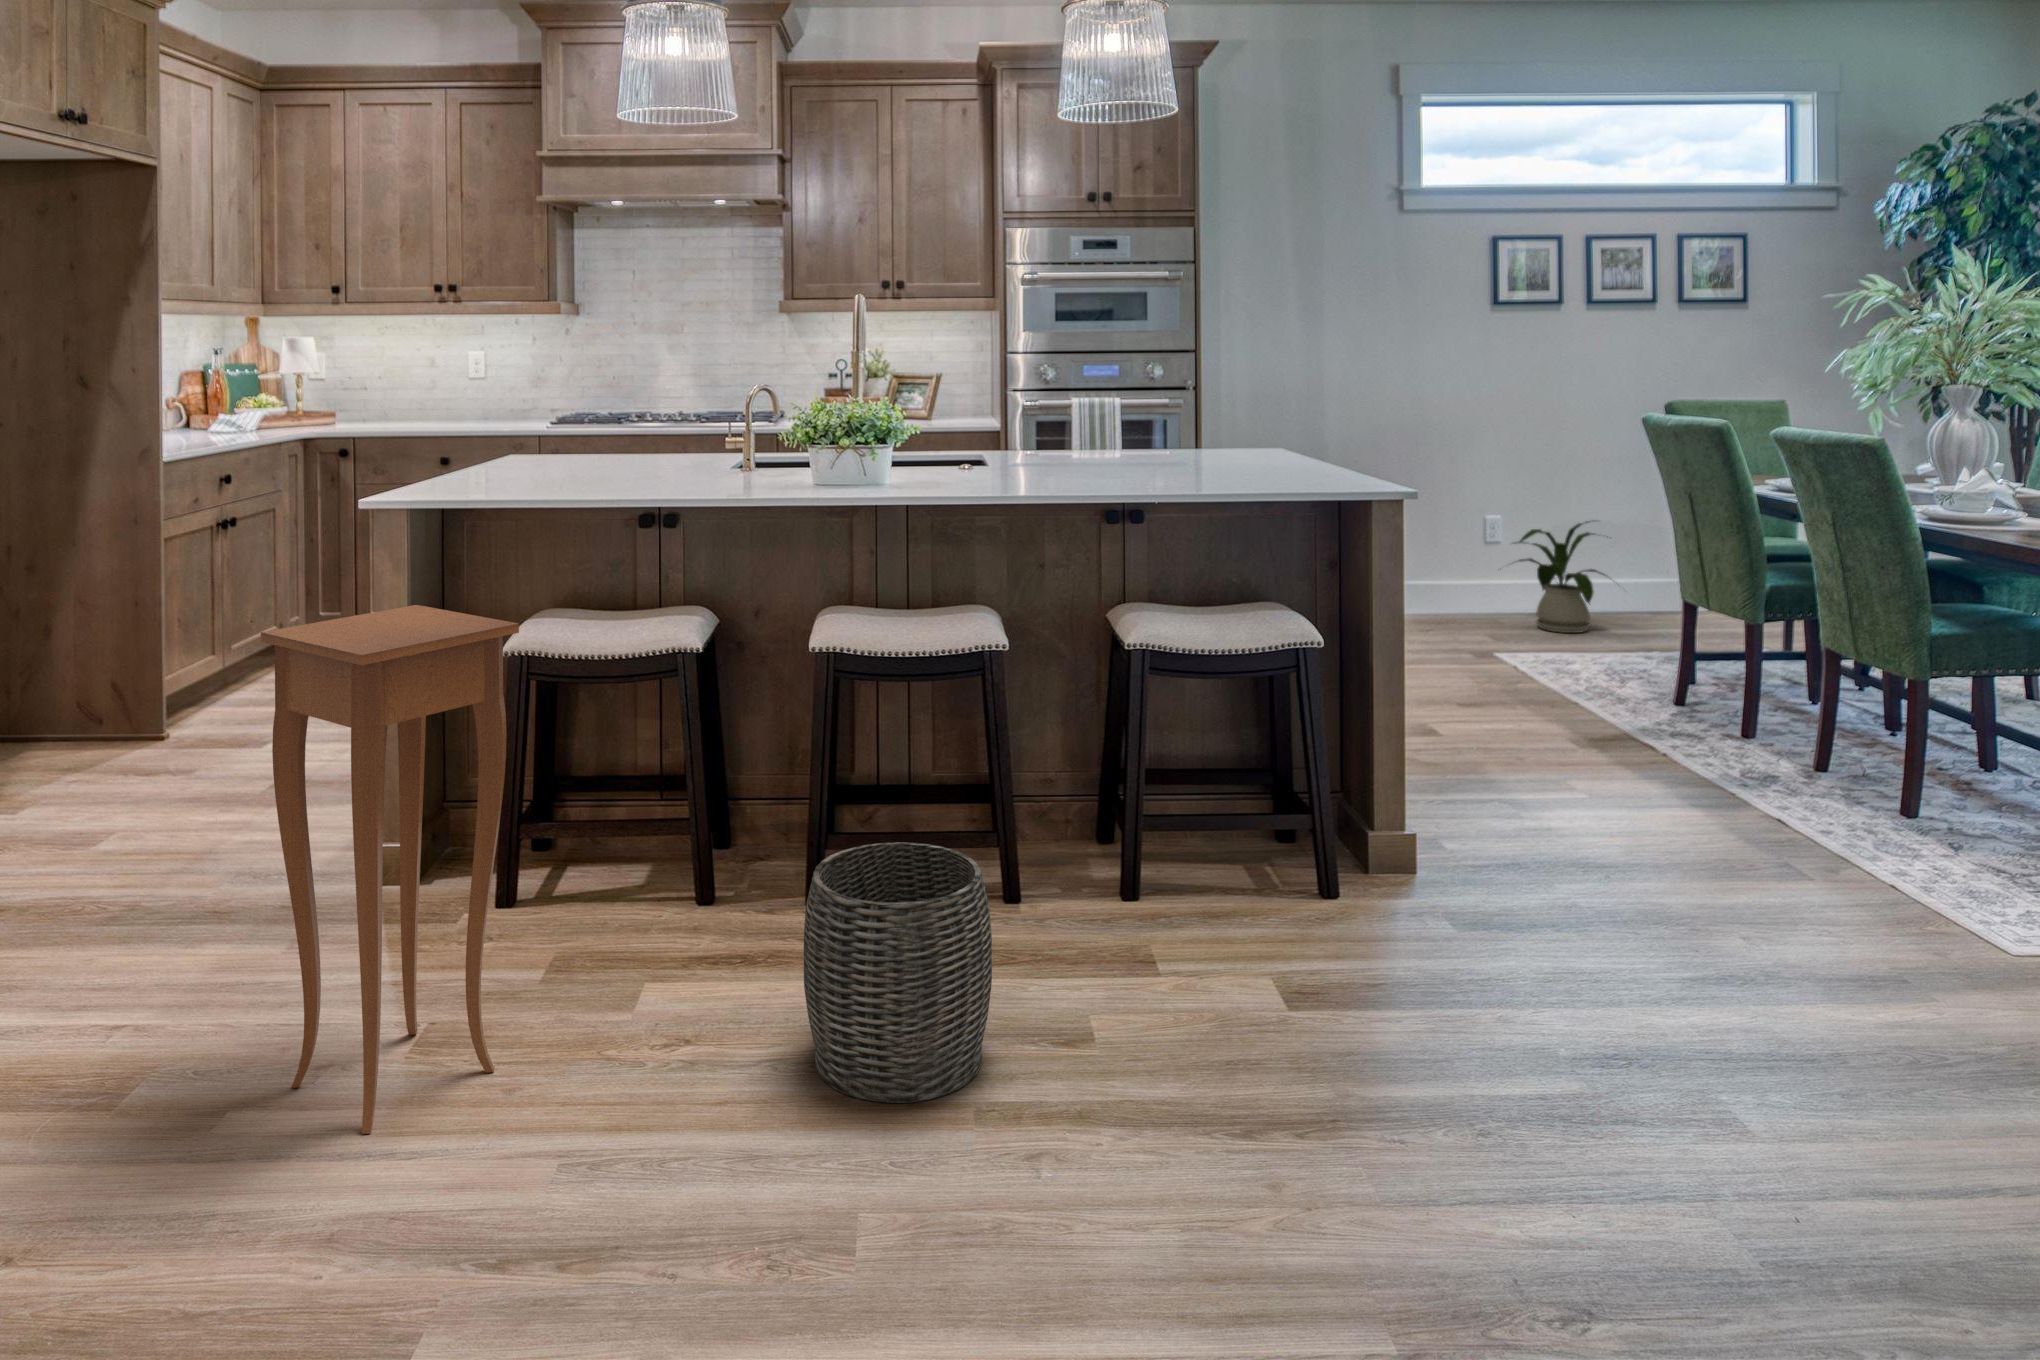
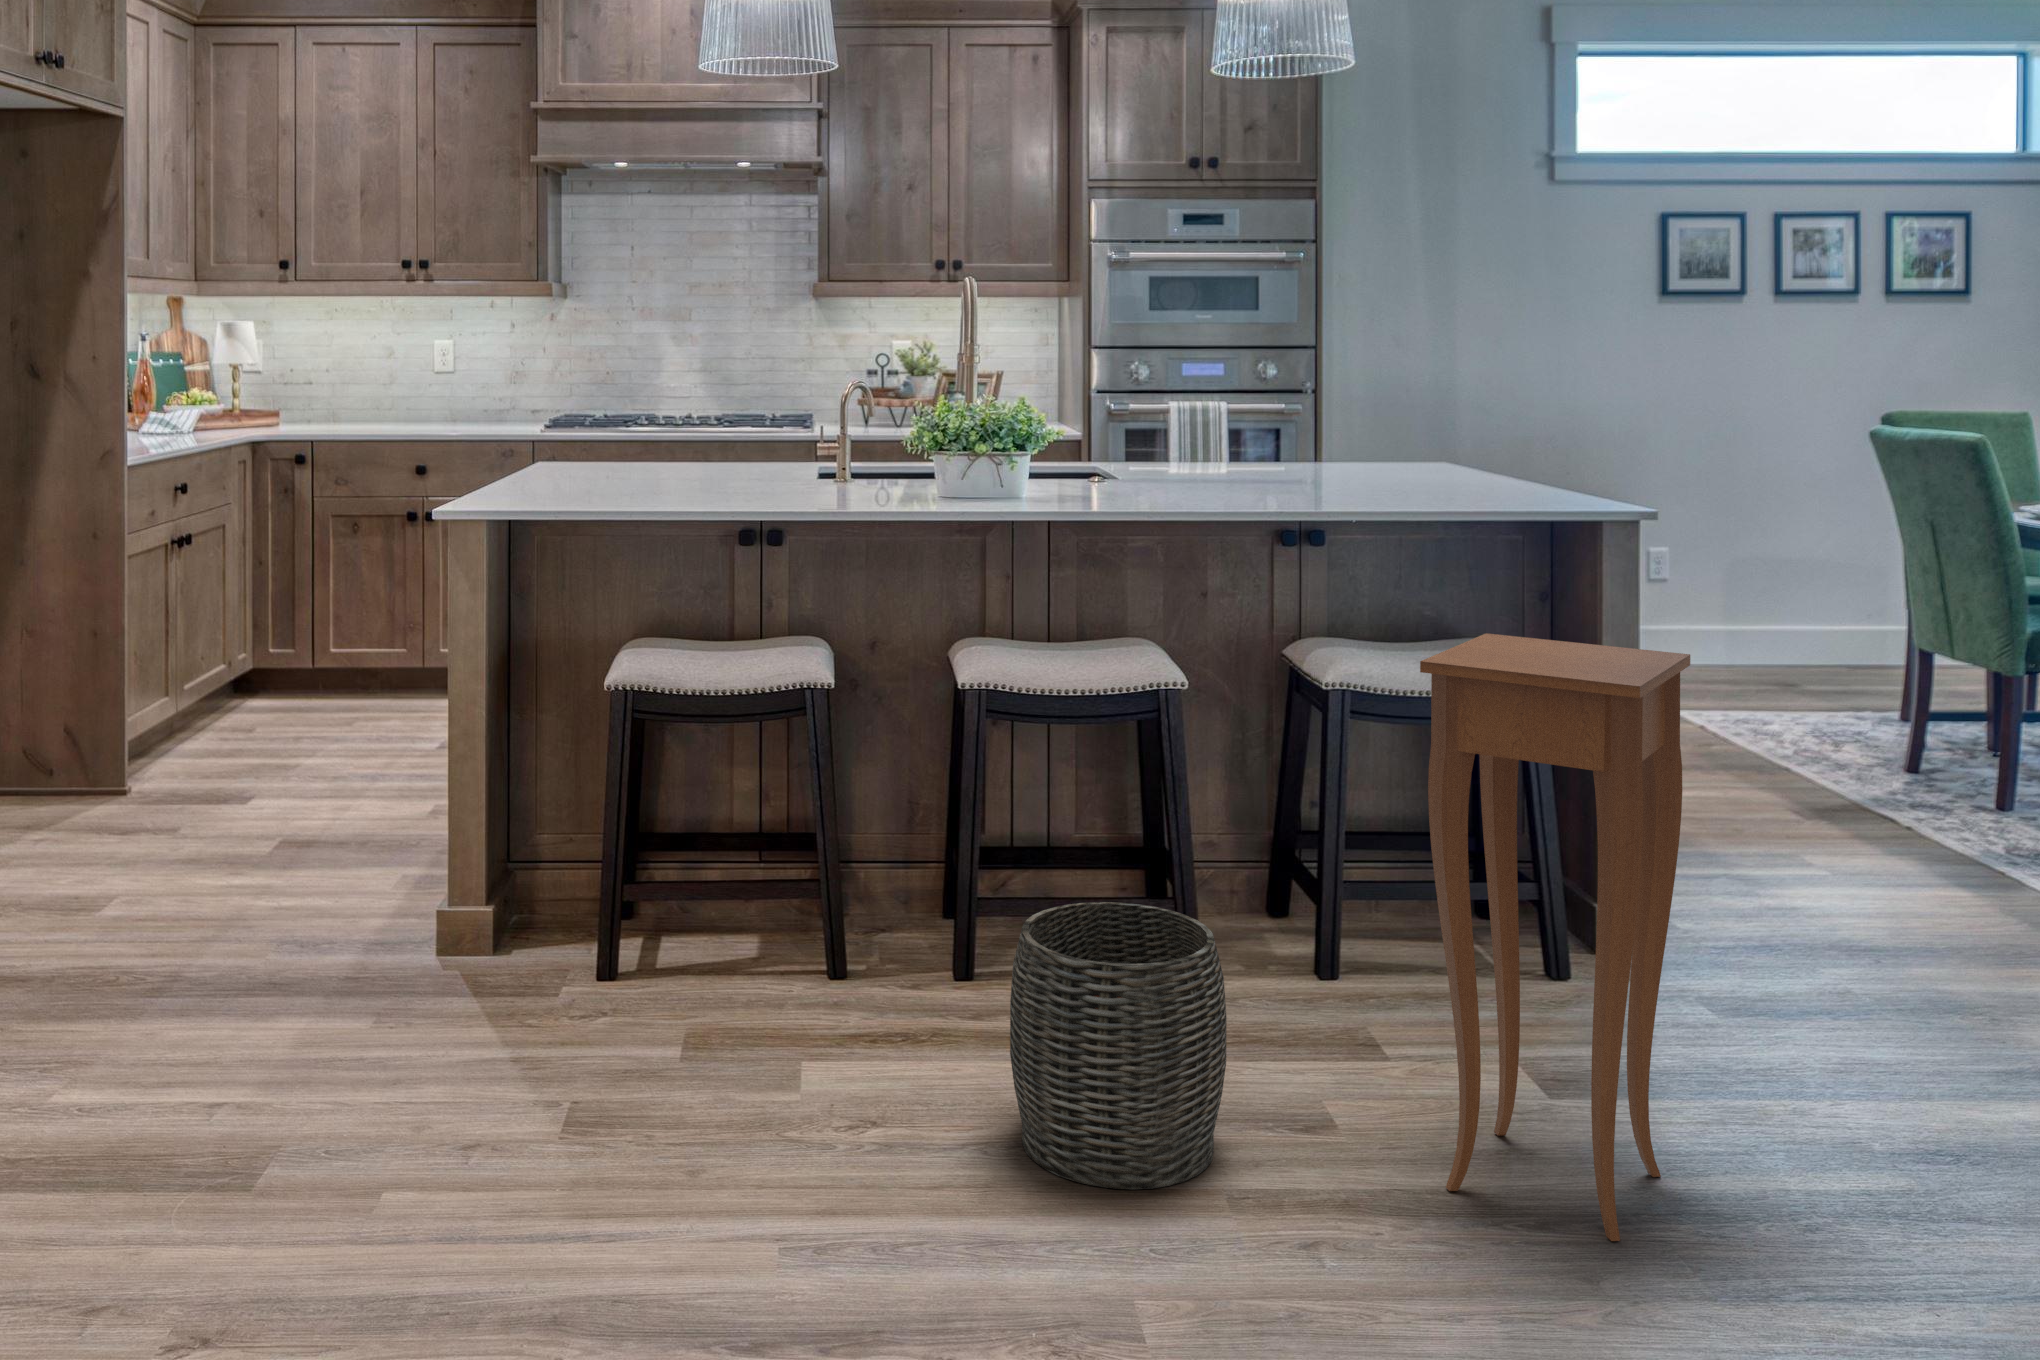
house plant: present [1518,522,1605,633] -> none [1673,555,1834,691]
side table: present [261,605,519,1134] -> present [1420,633,1690,1241]

